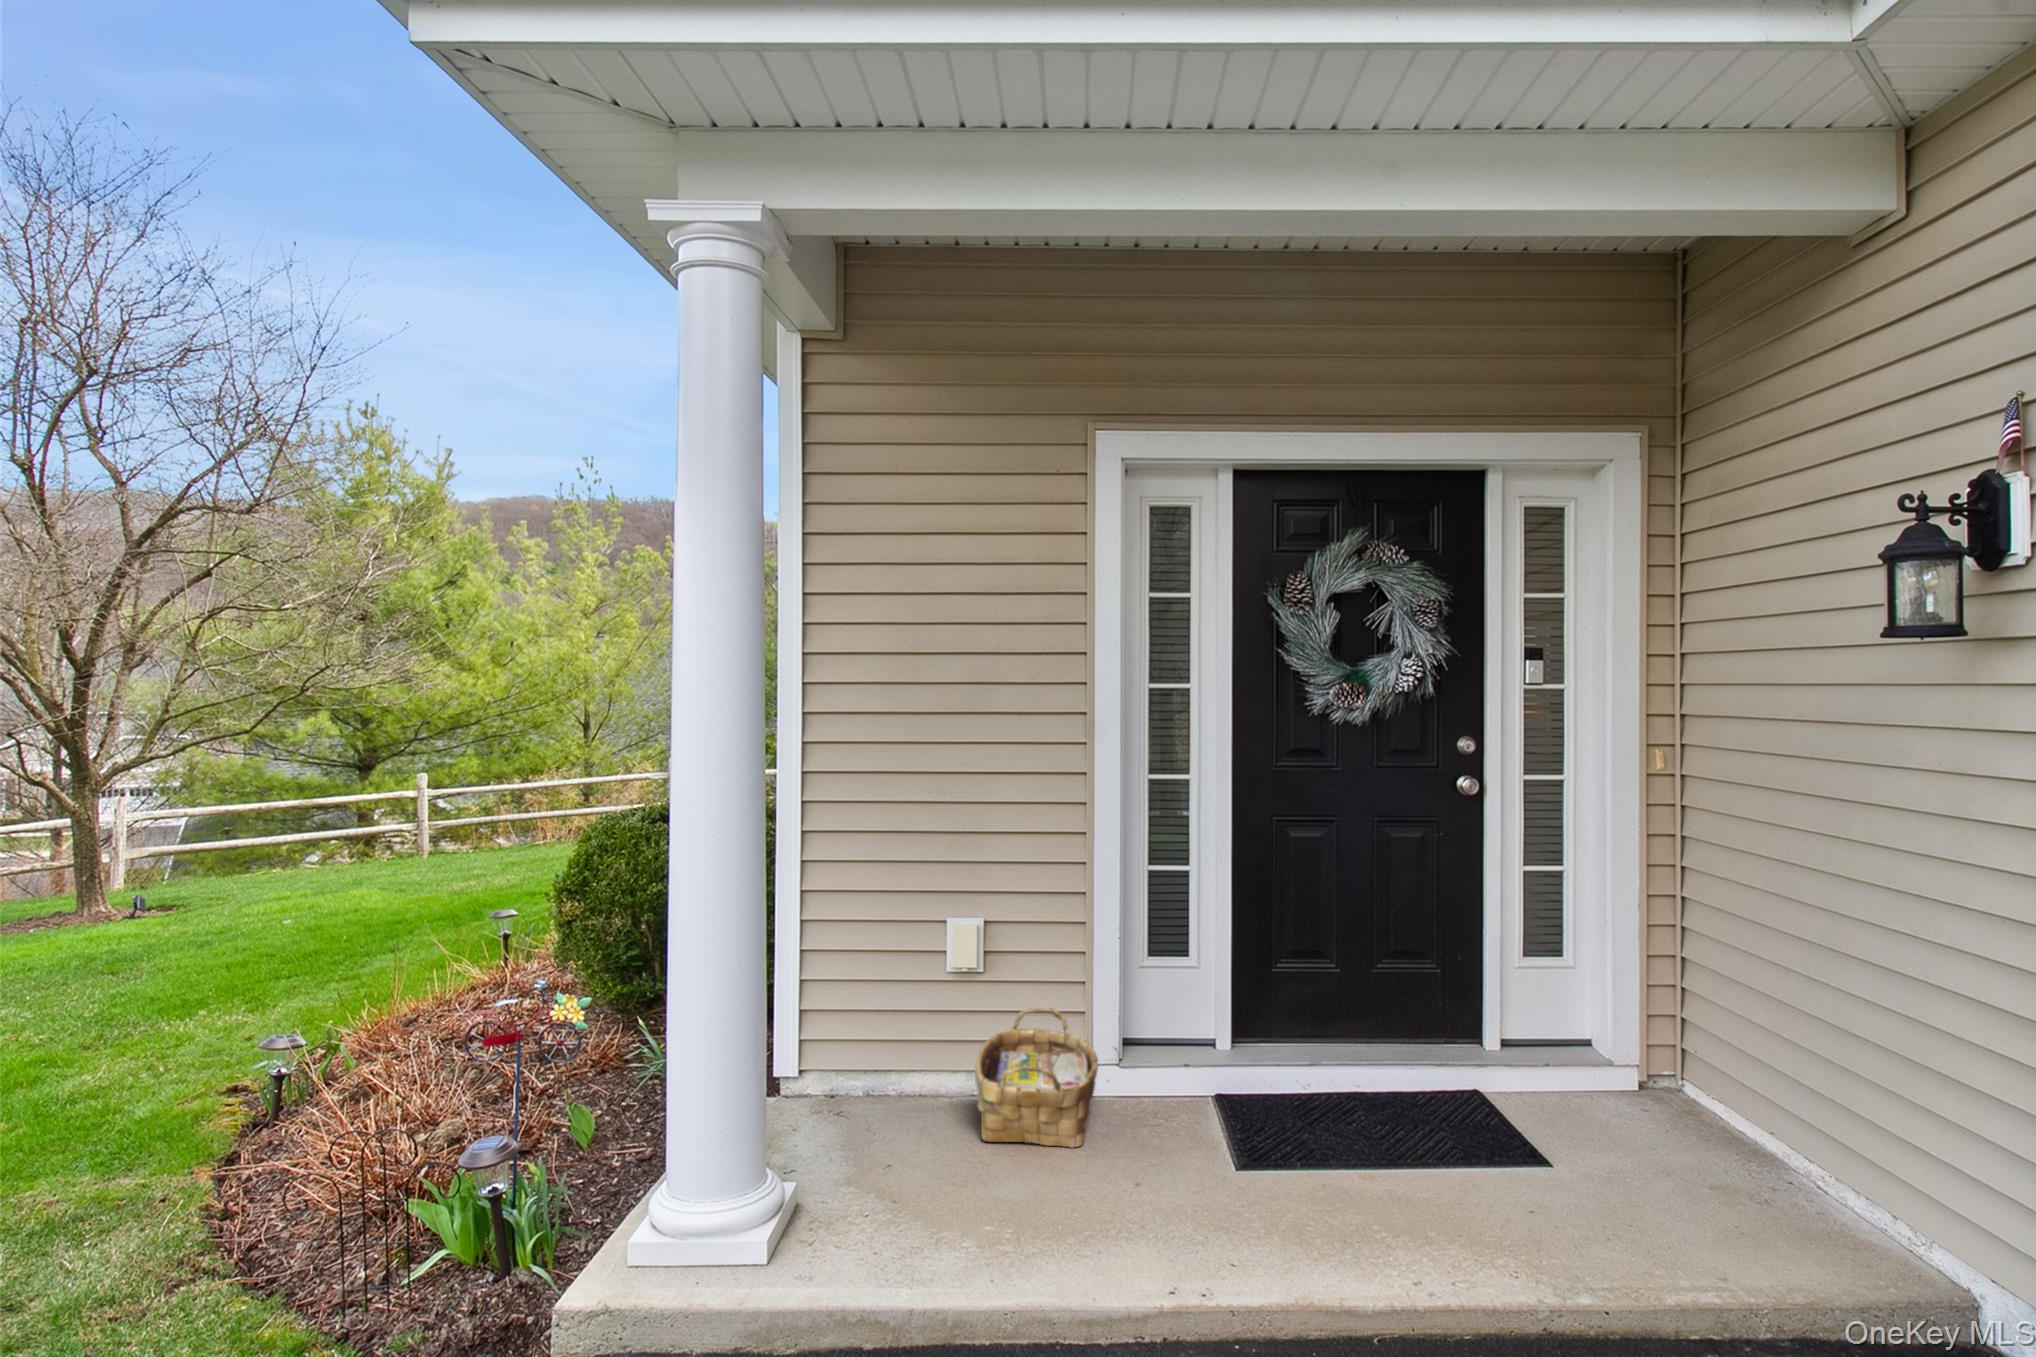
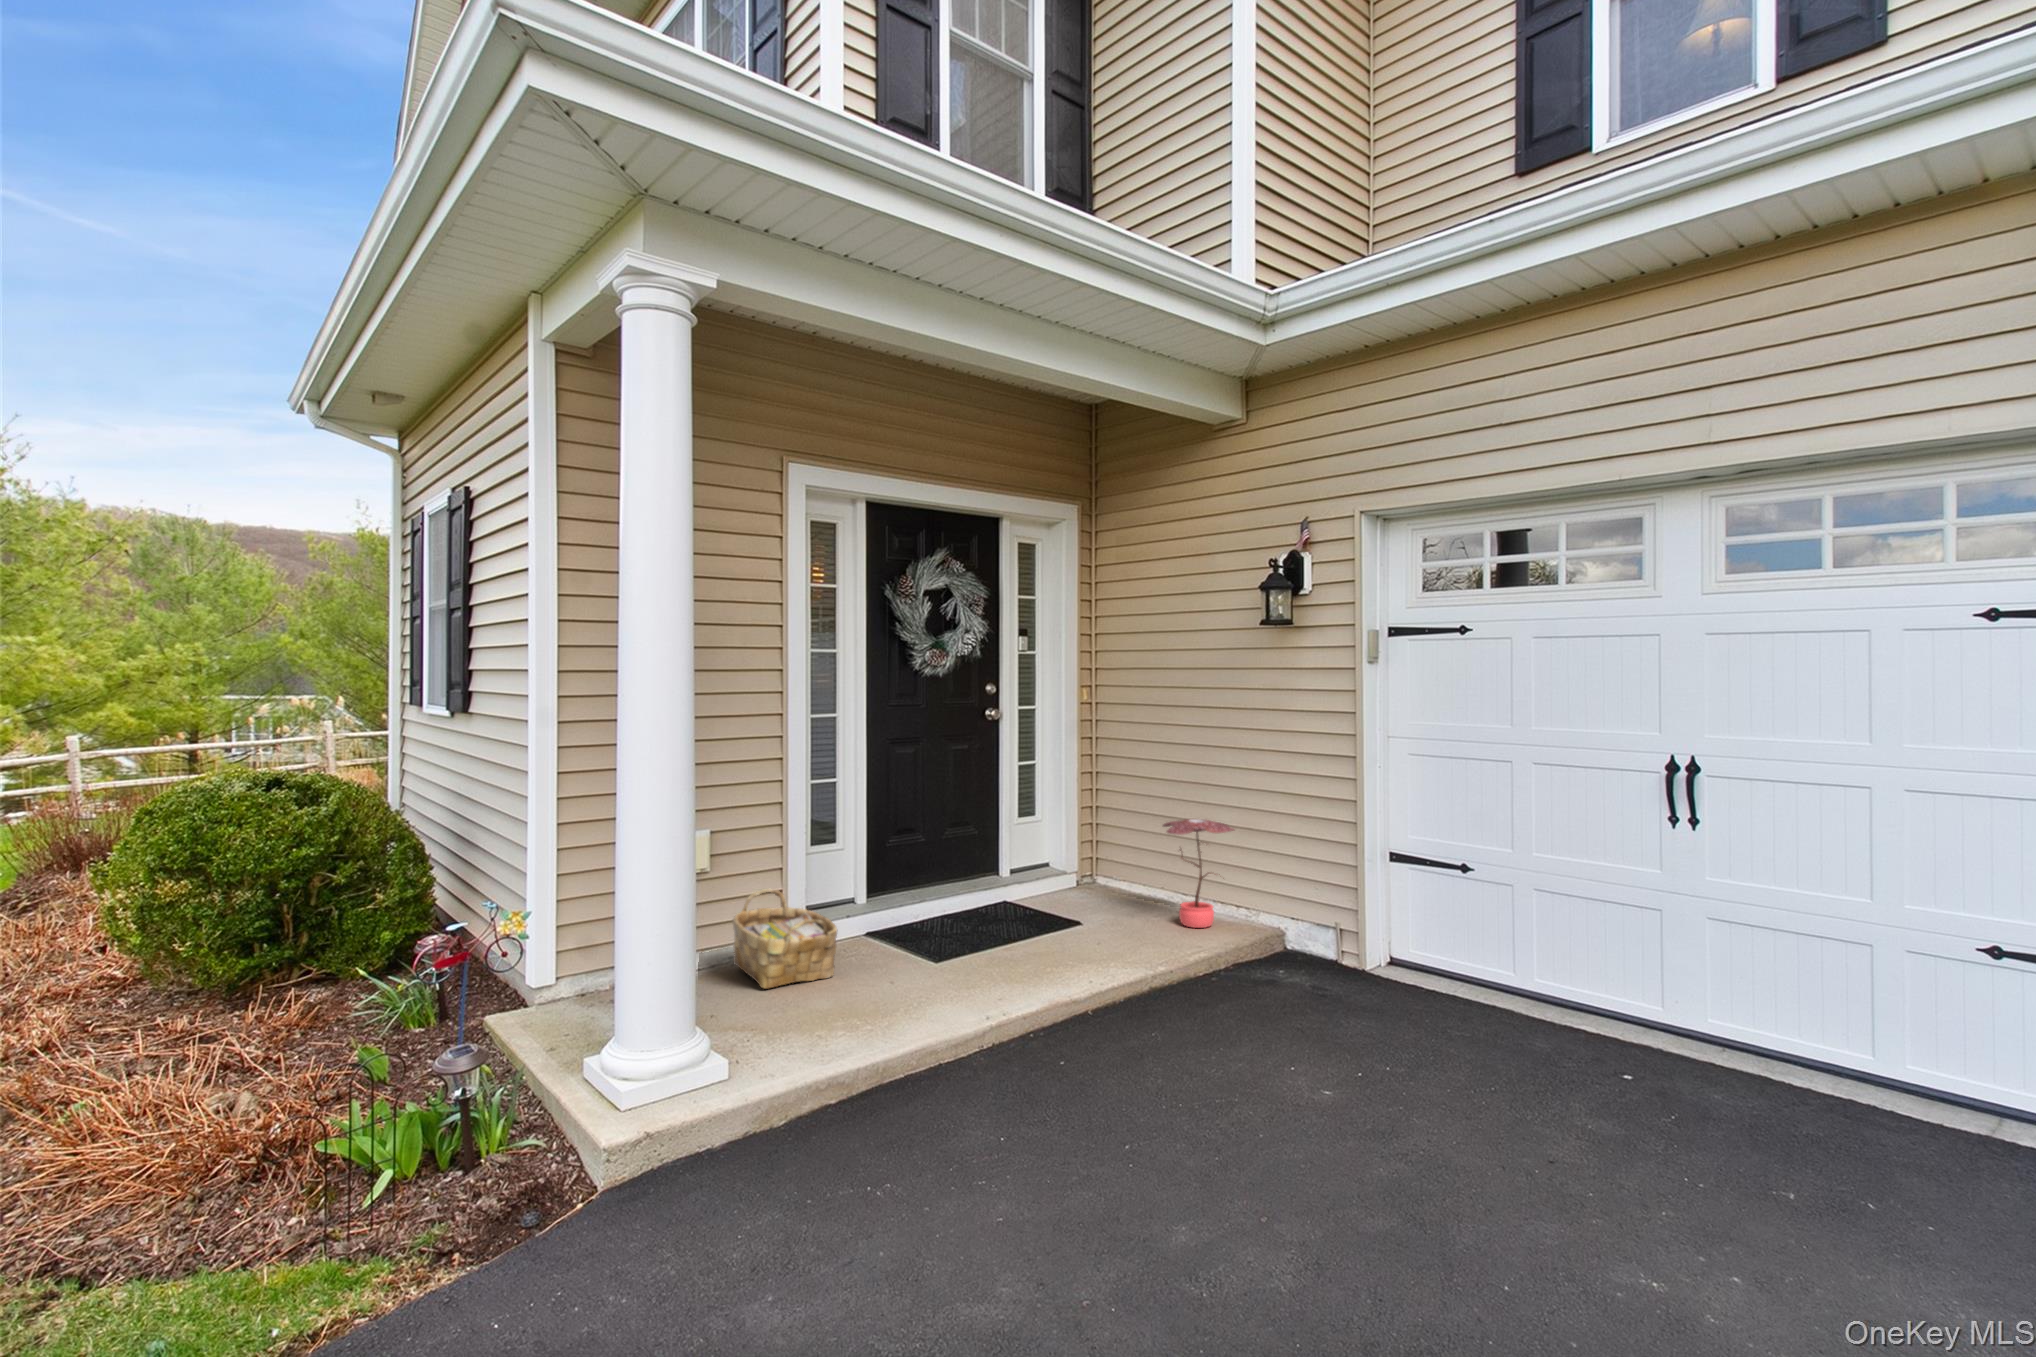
potted plant: none [1703,1017,1881,1244] -> present [1163,819,1234,928]

